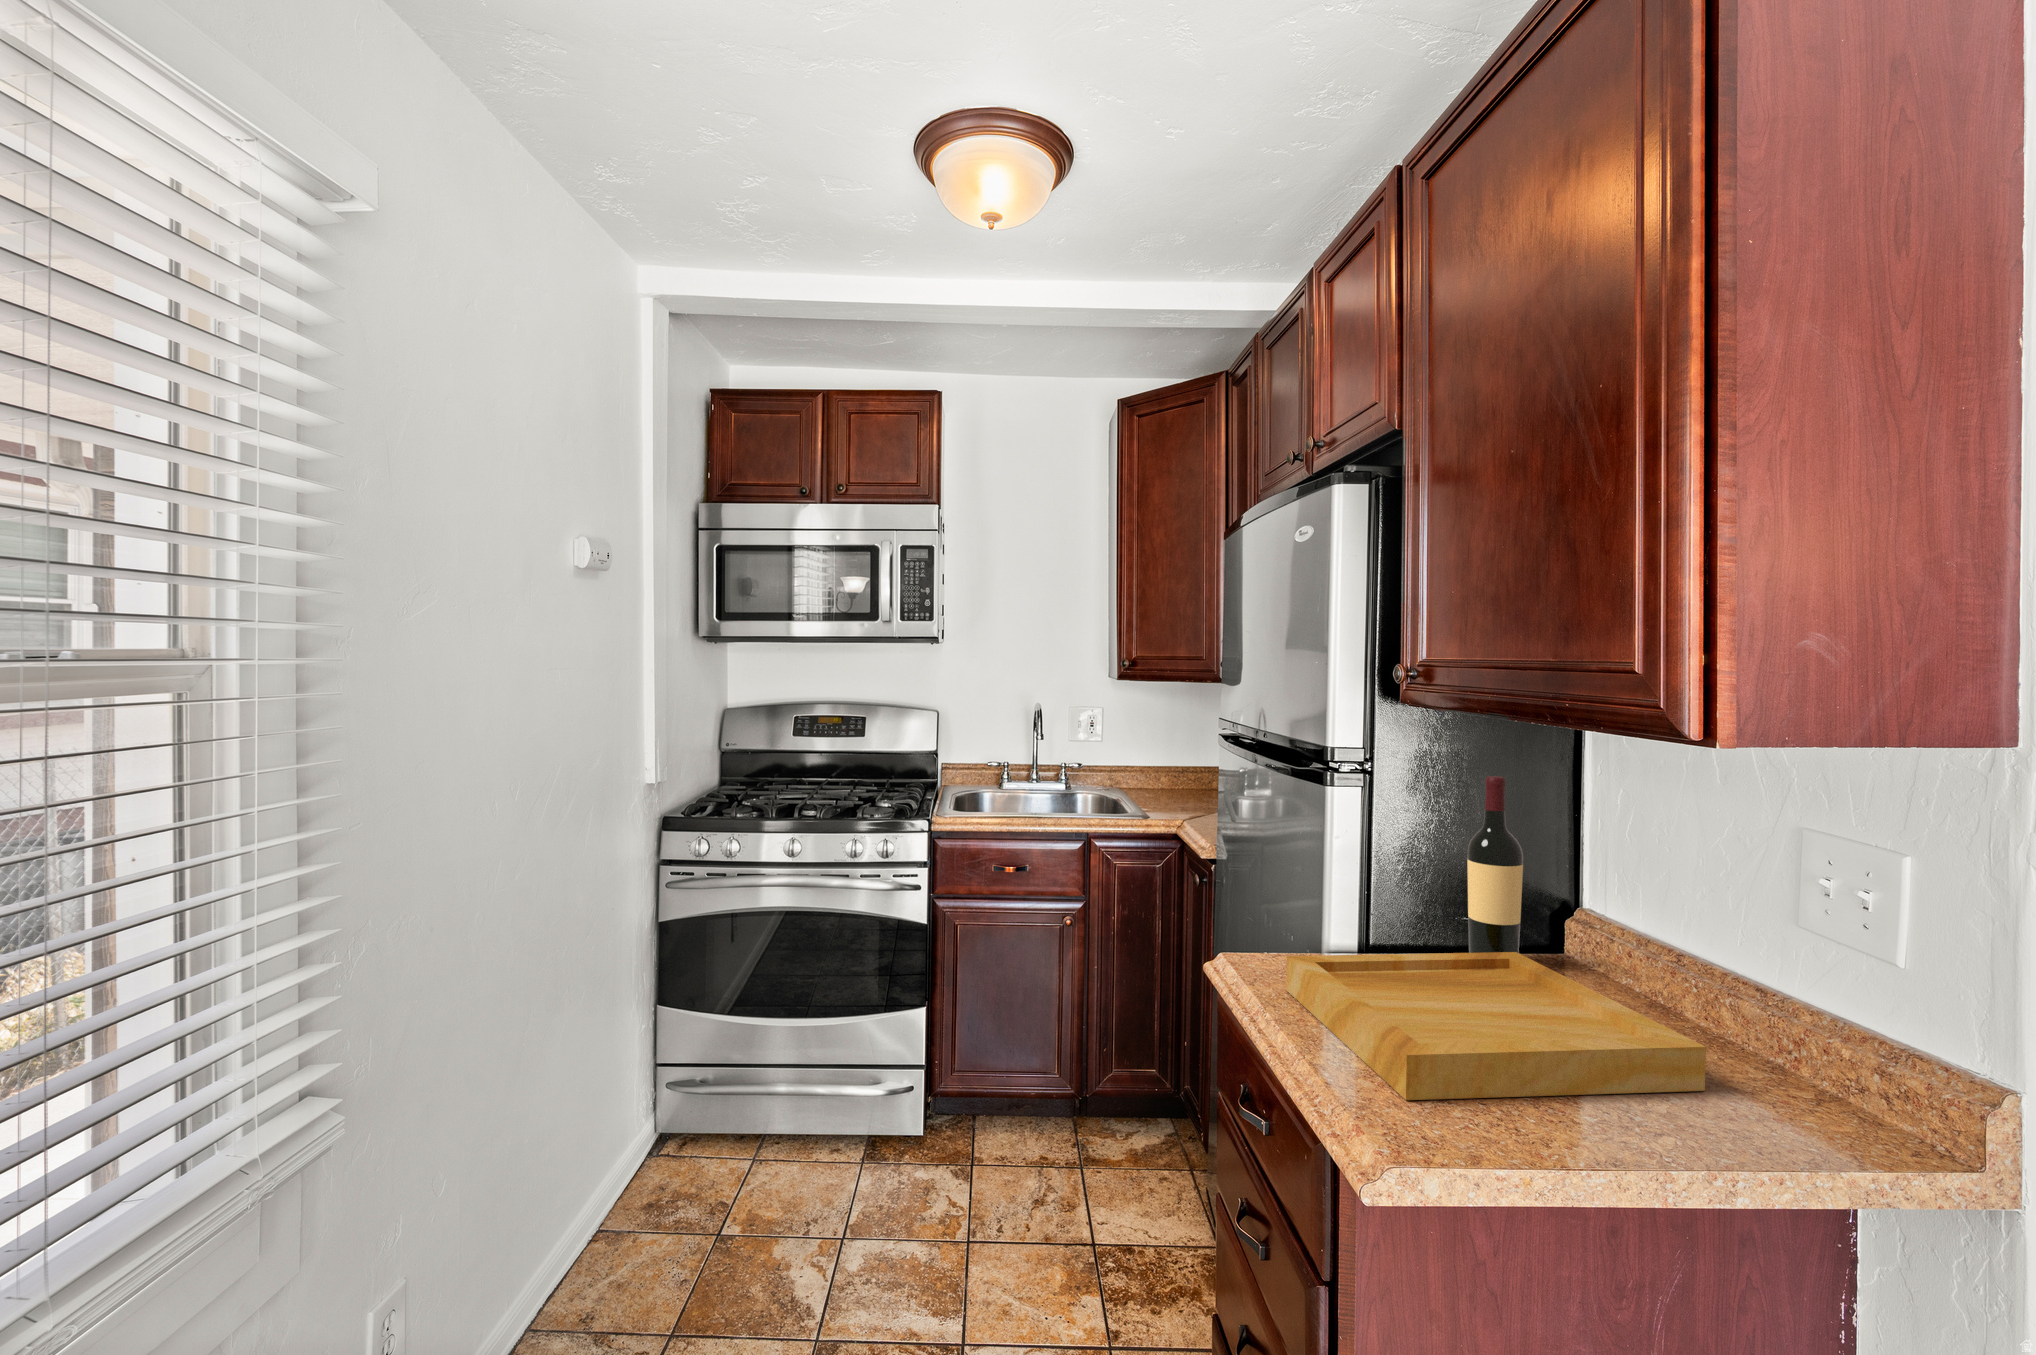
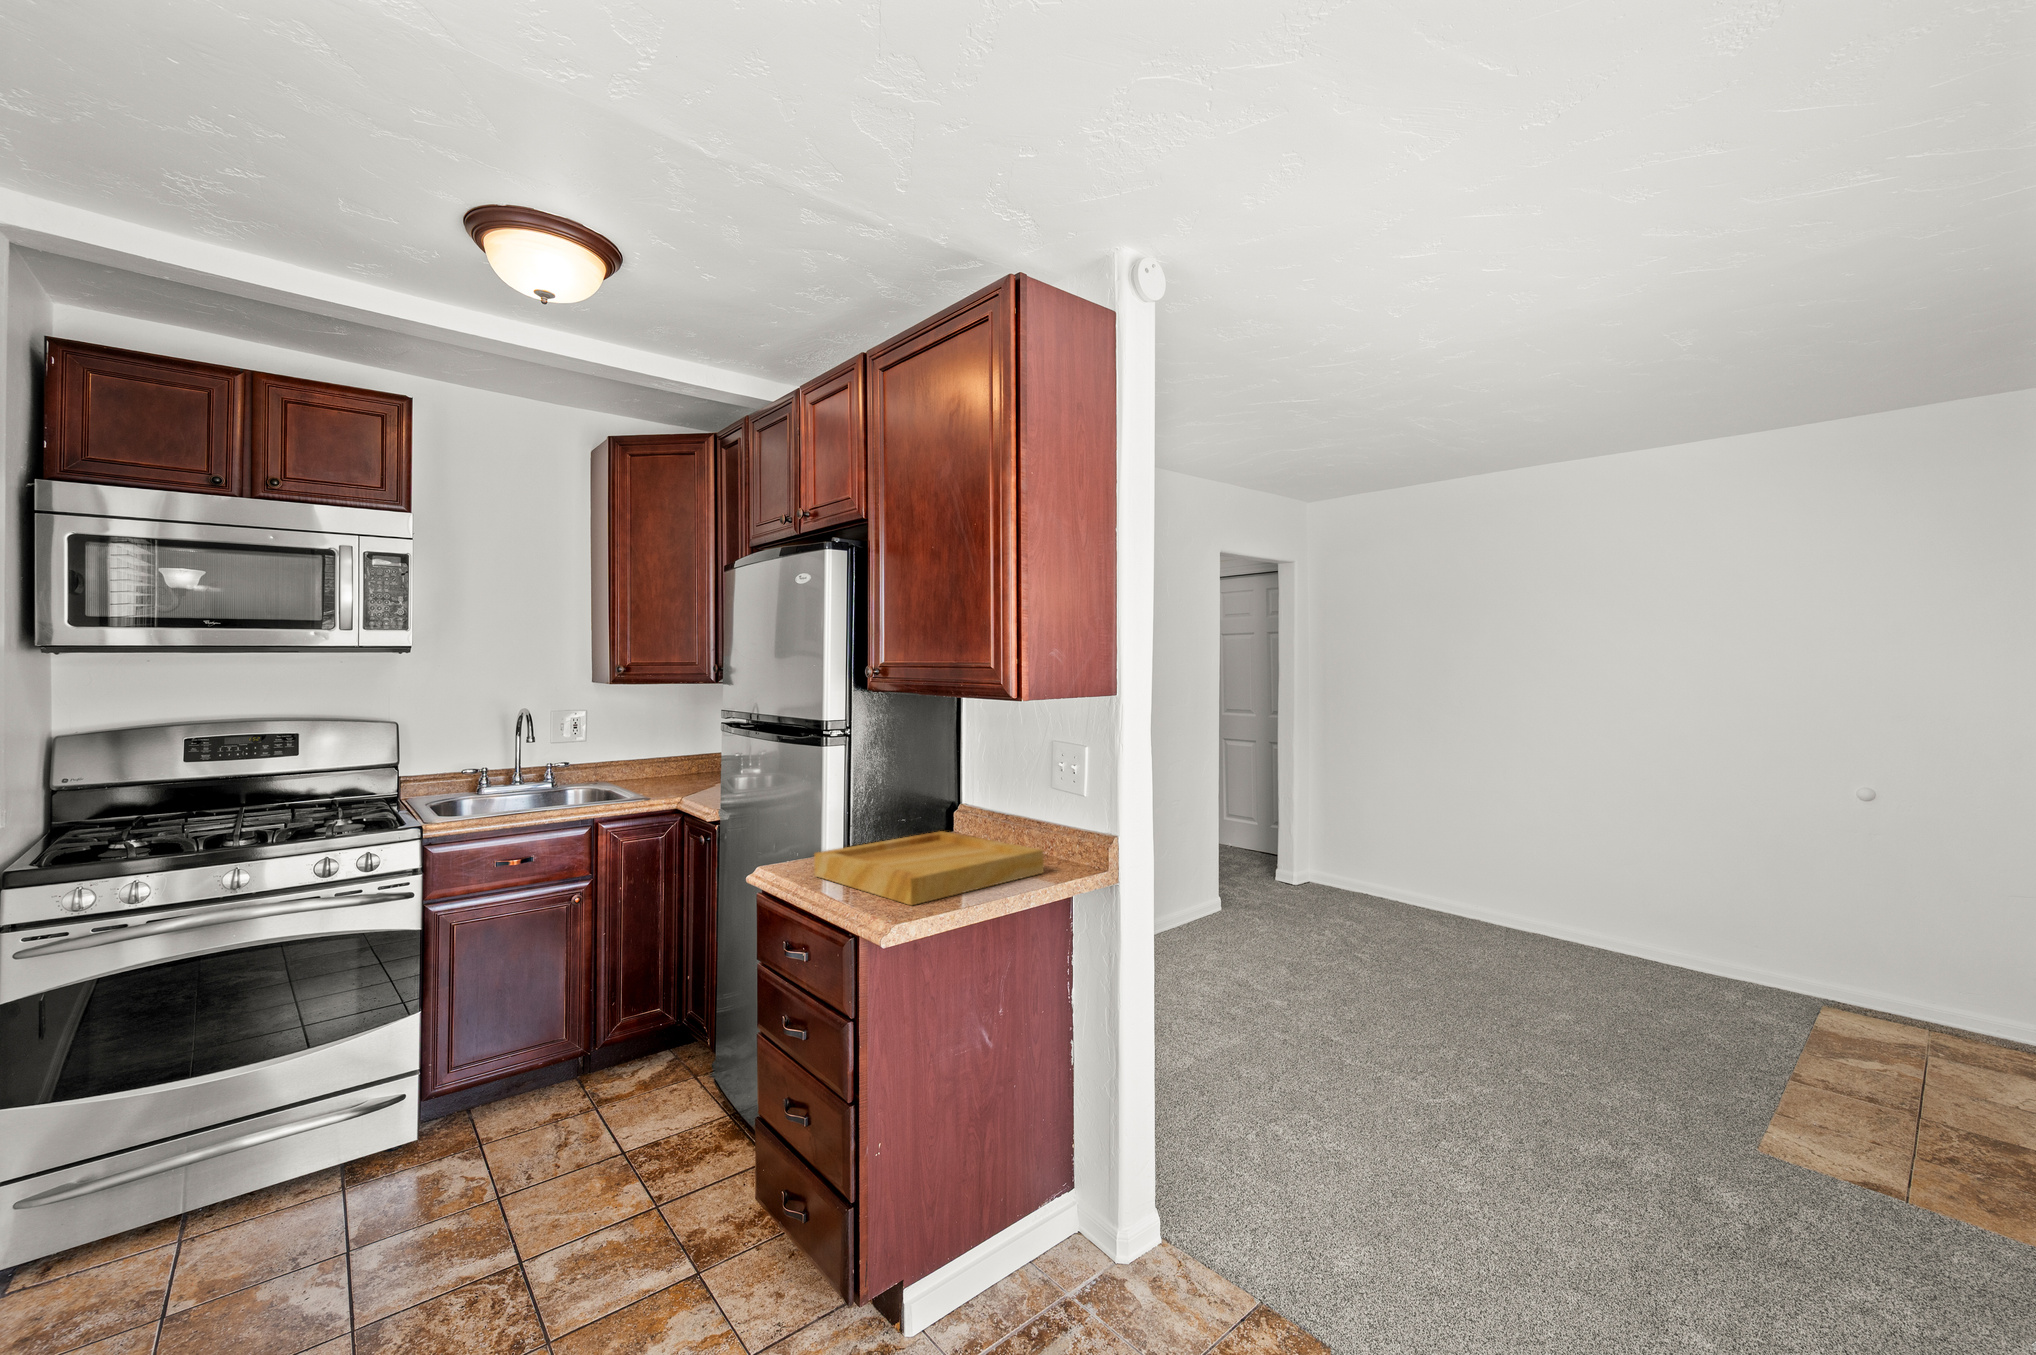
wine bottle: present [1467,776,1523,953] -> none [909,729,940,846]

